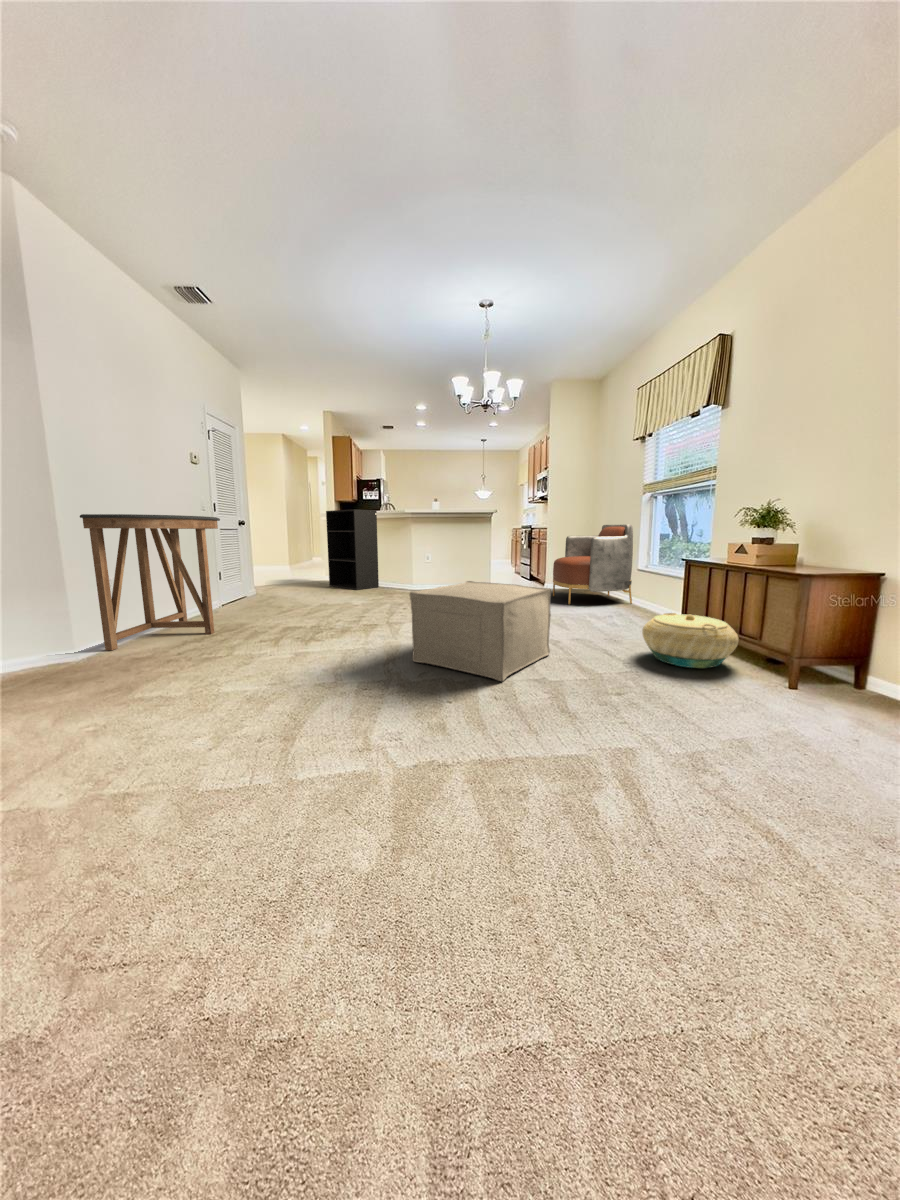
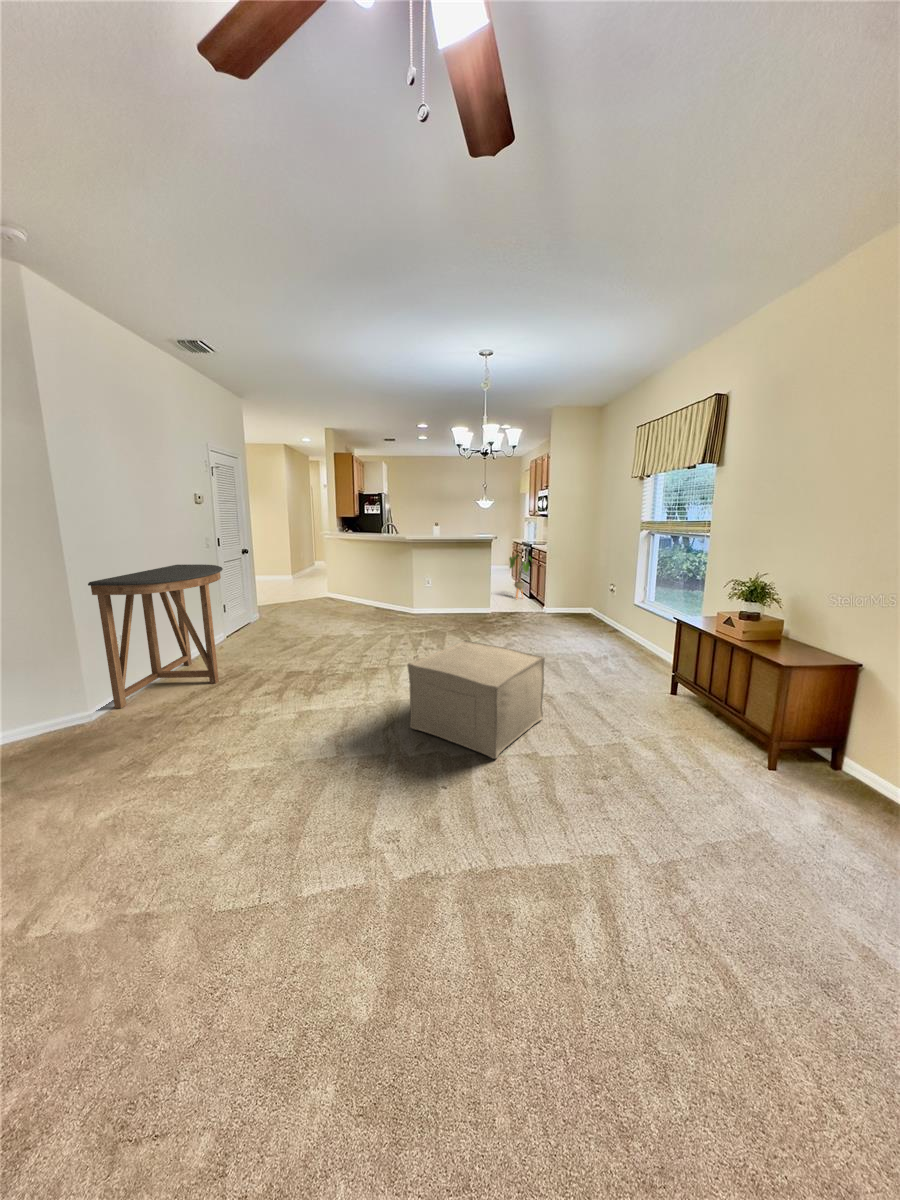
bookshelf: present [326,509,379,590] -> none [326,534,379,615]
armchair: present [553,524,633,605] -> none [551,557,630,640]
house plant: none [509,534,536,580] -> present [509,555,533,598]
basket: present [642,613,738,668] -> none [633,679,724,741]

